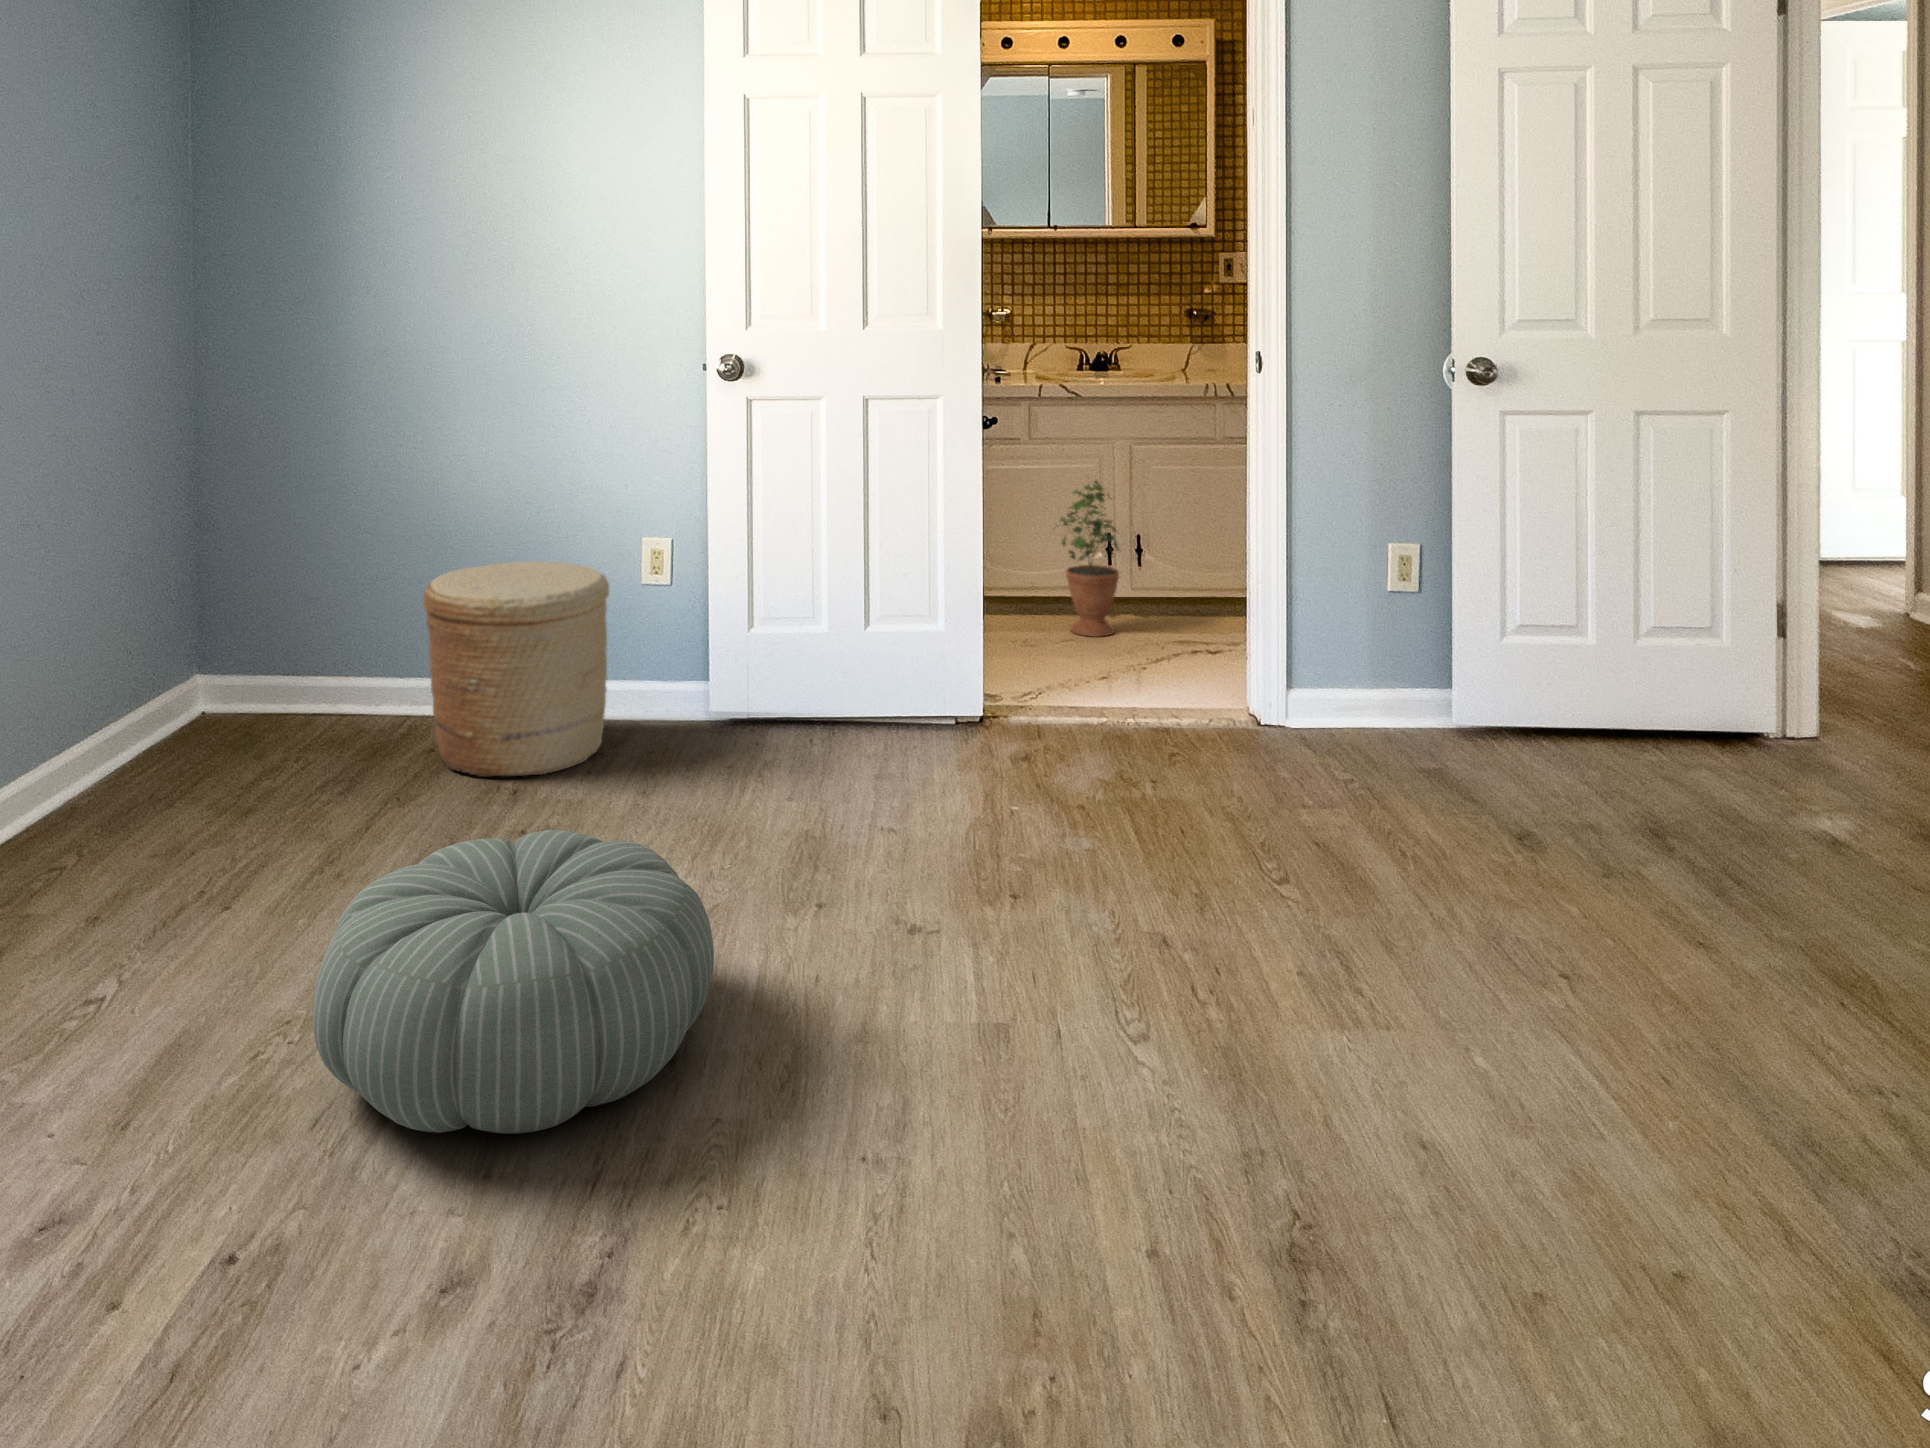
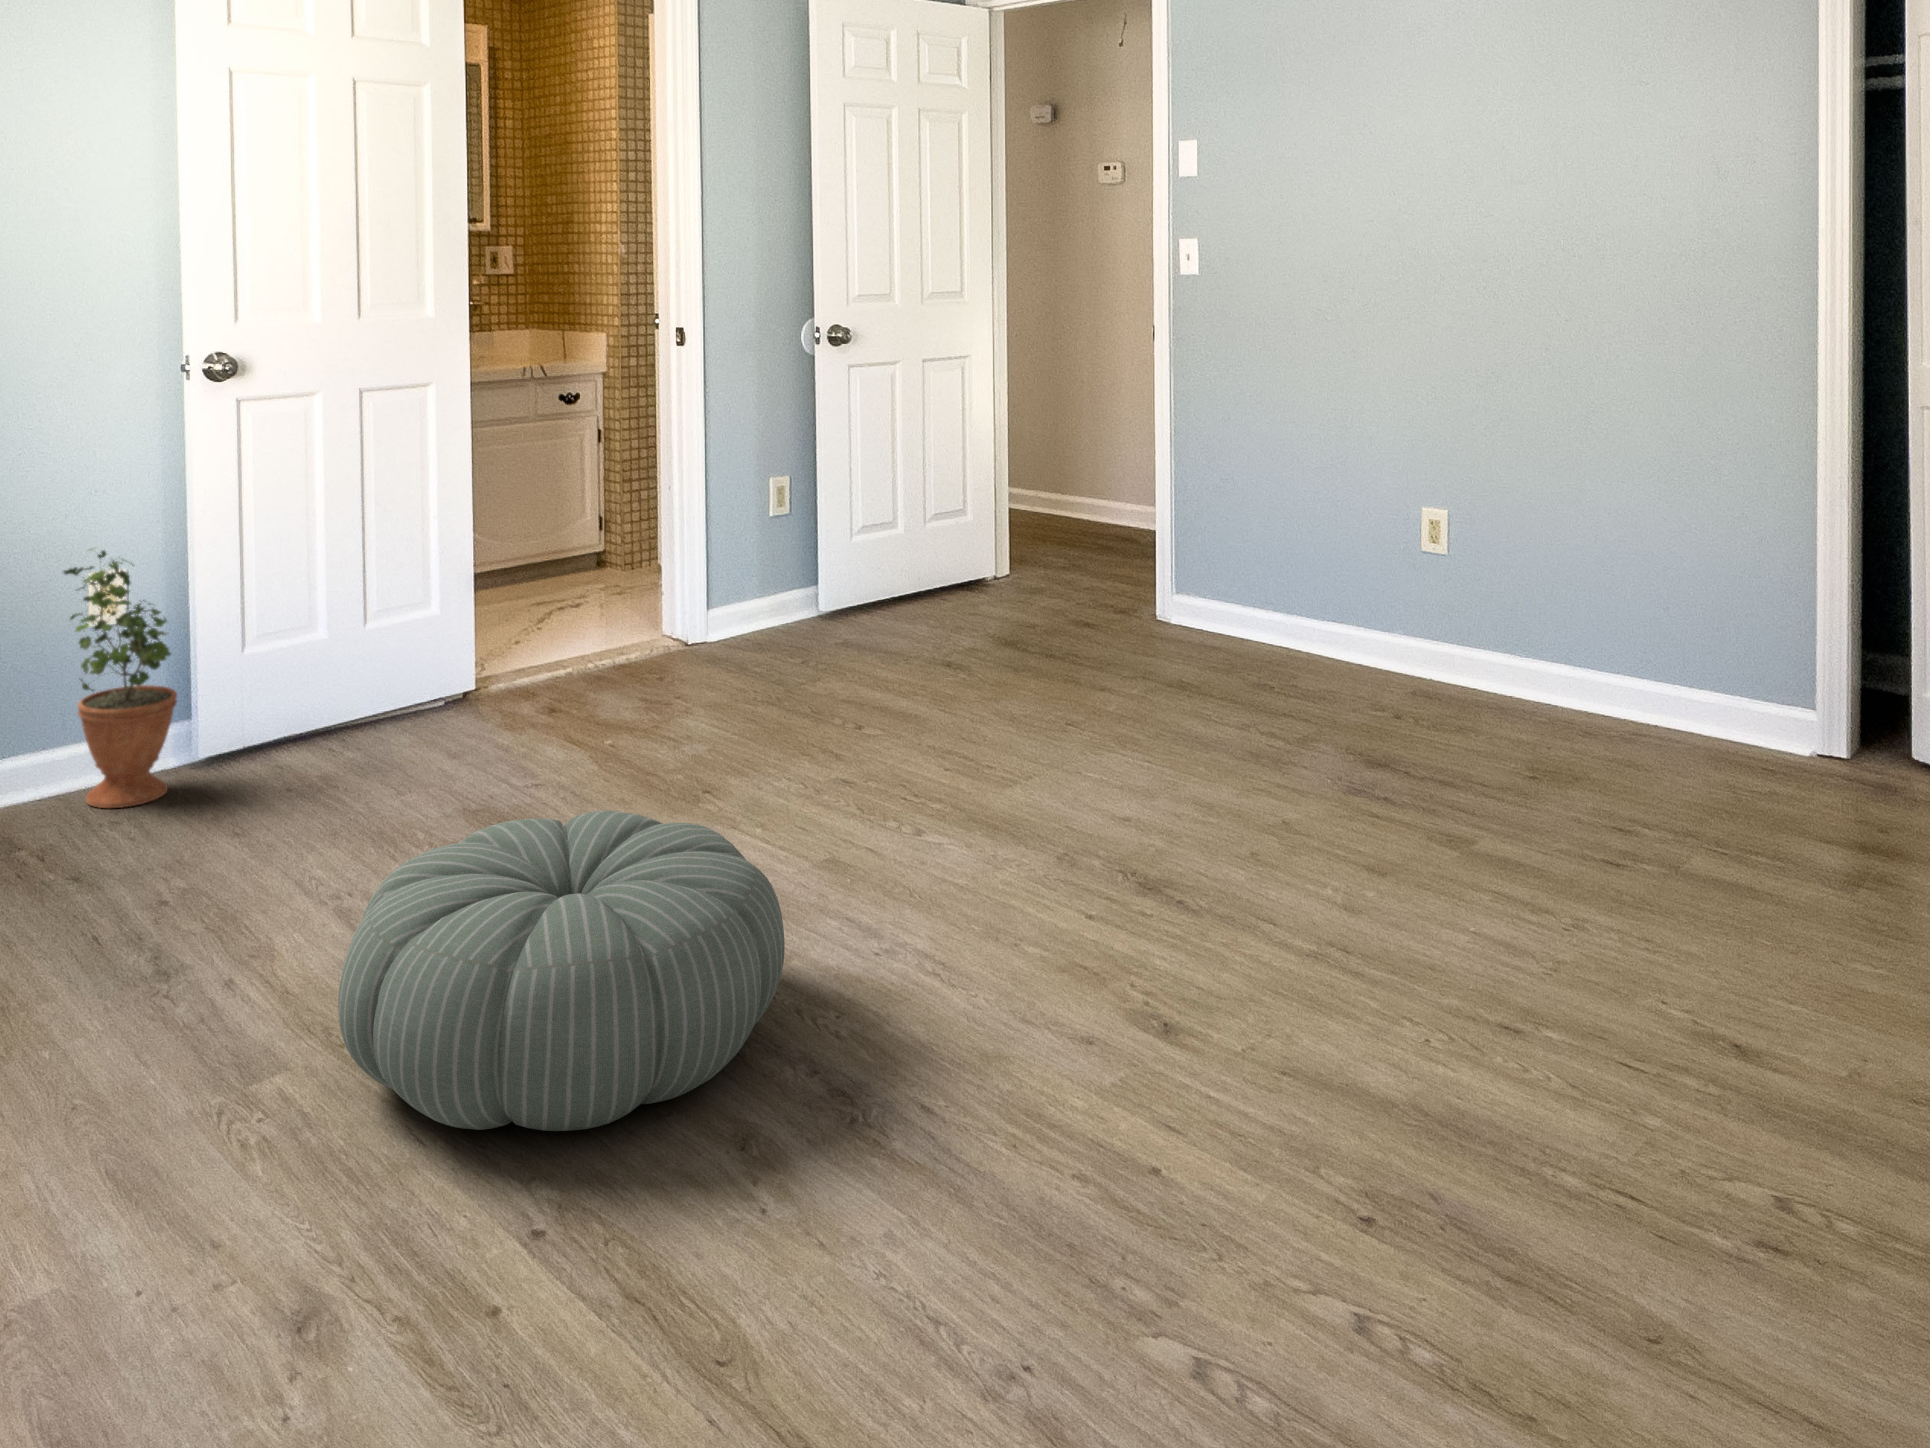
potted plant: present [1058,480,1119,637] -> present [64,551,177,808]
woven basket: present [423,561,609,777] -> none [463,534,669,766]

